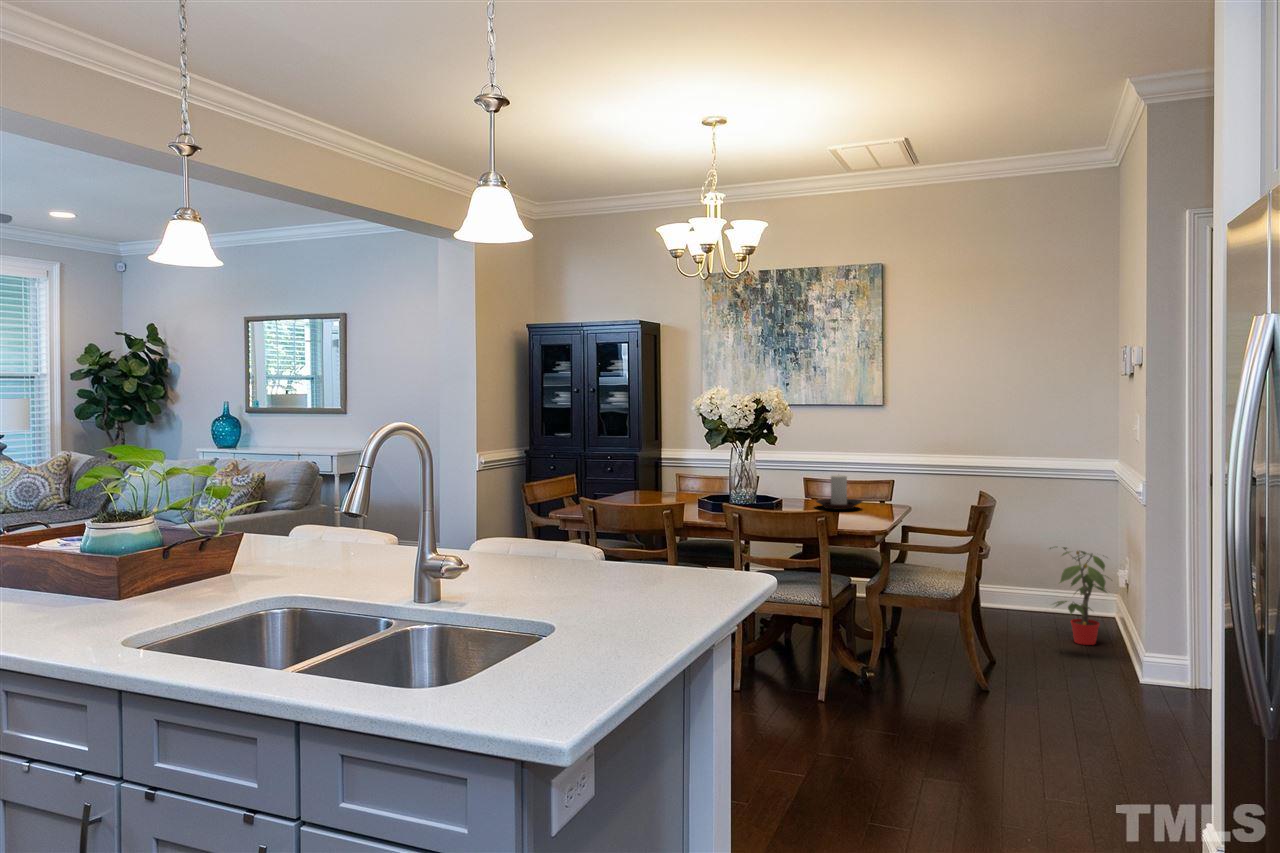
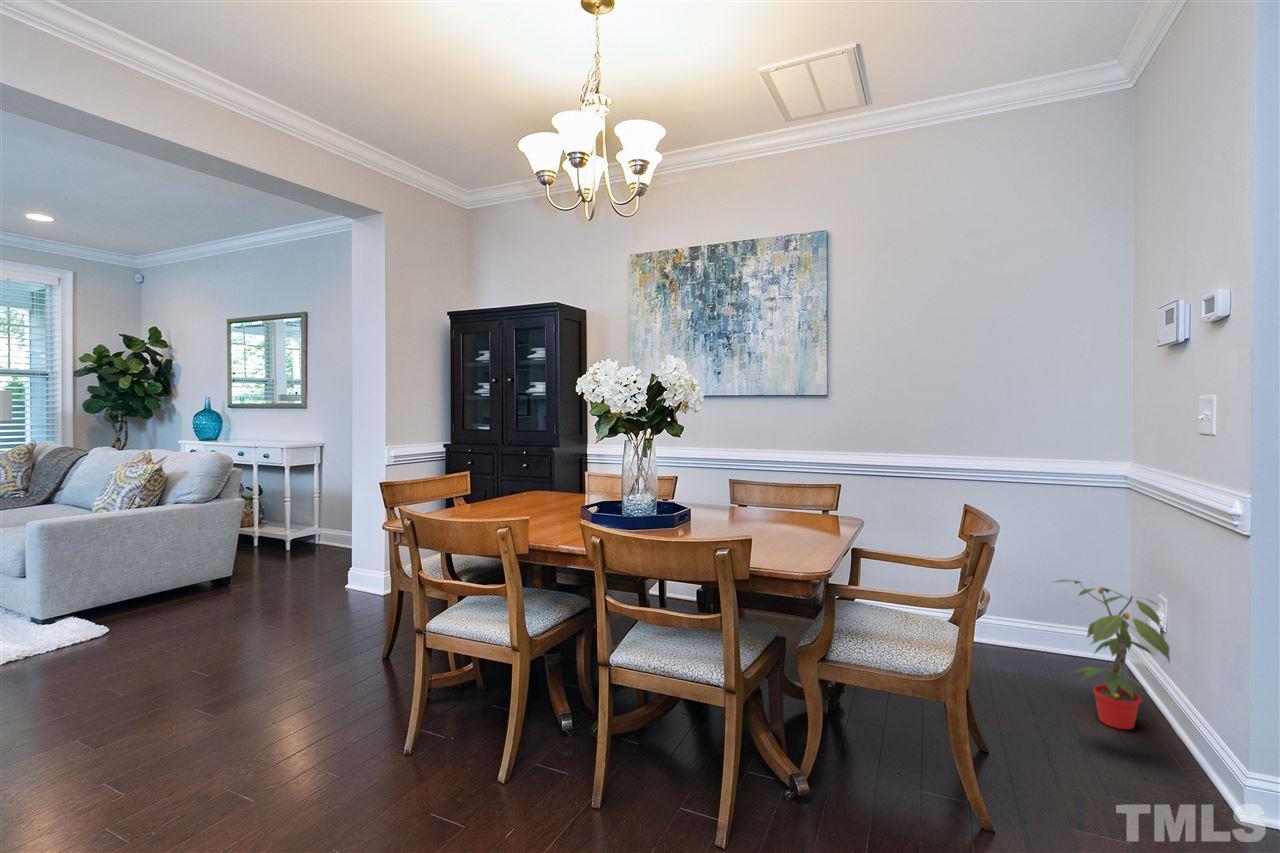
candle holder: present [816,475,862,510] -> none [731,472,796,523]

